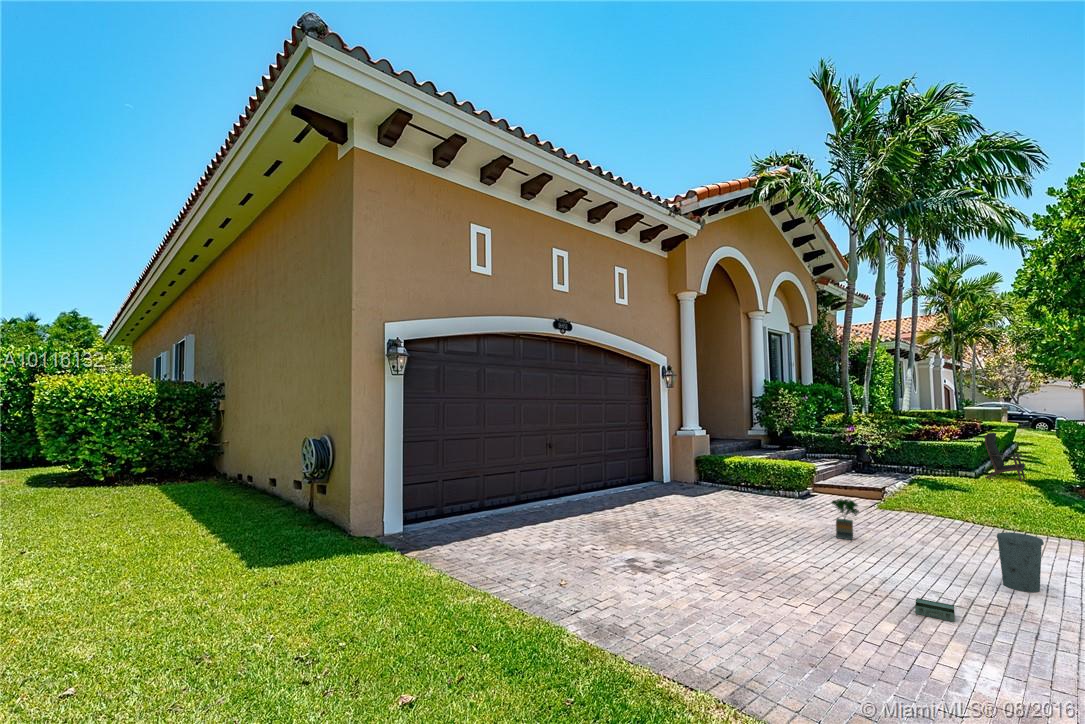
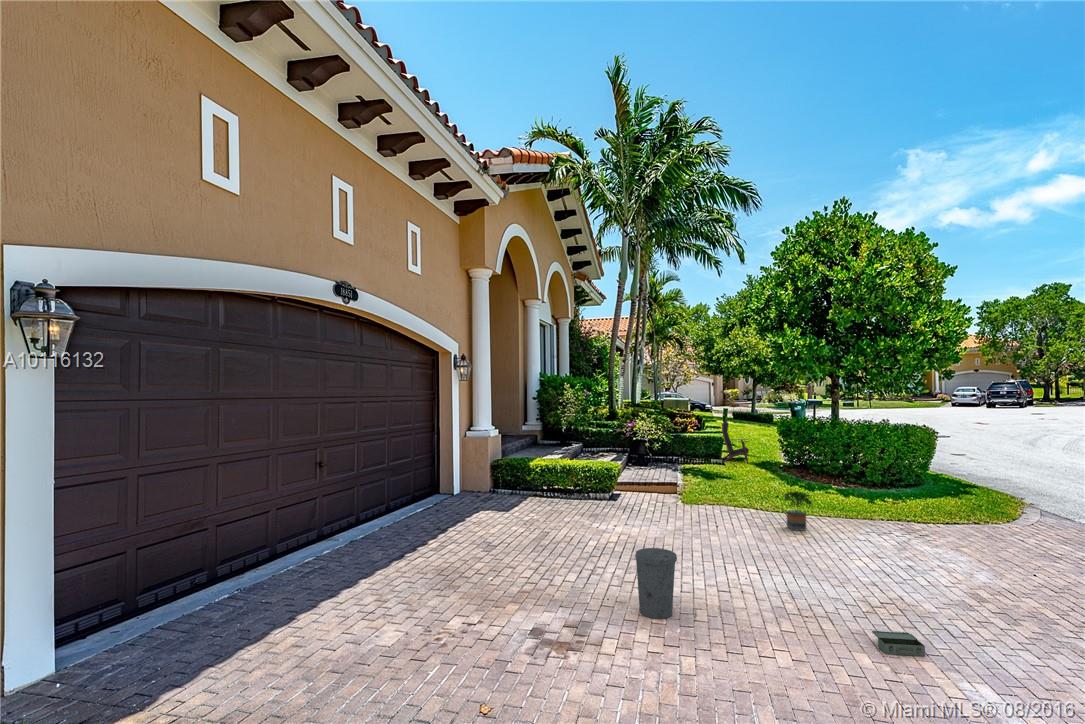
potted tree: present [831,499,859,540] -> present [784,492,812,531]
trash can: present [997,533,1044,592] -> present [635,548,677,619]

